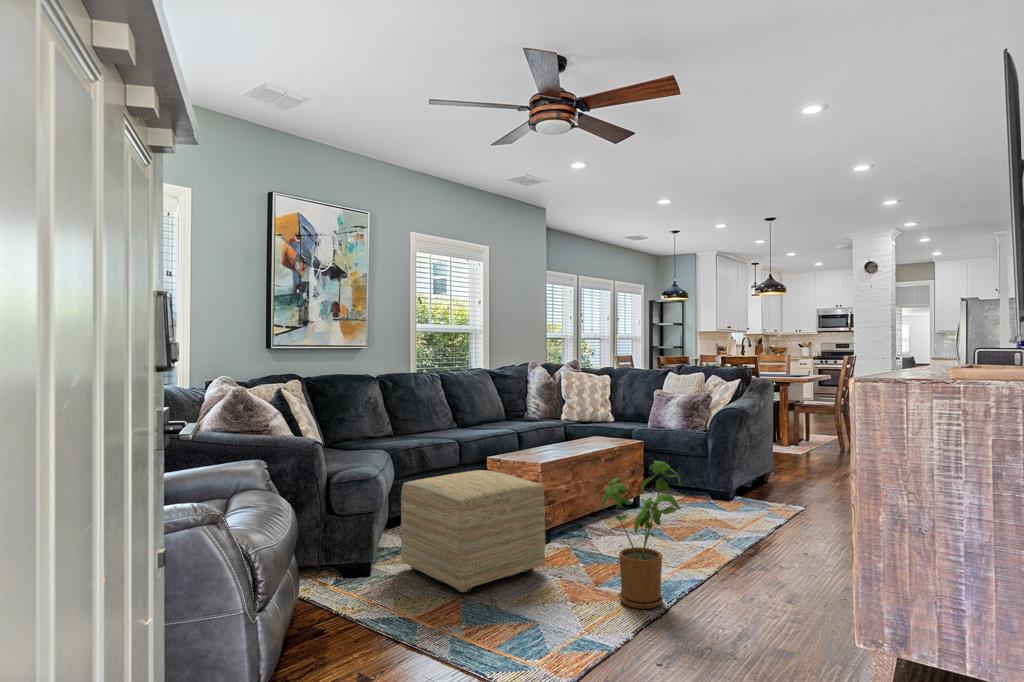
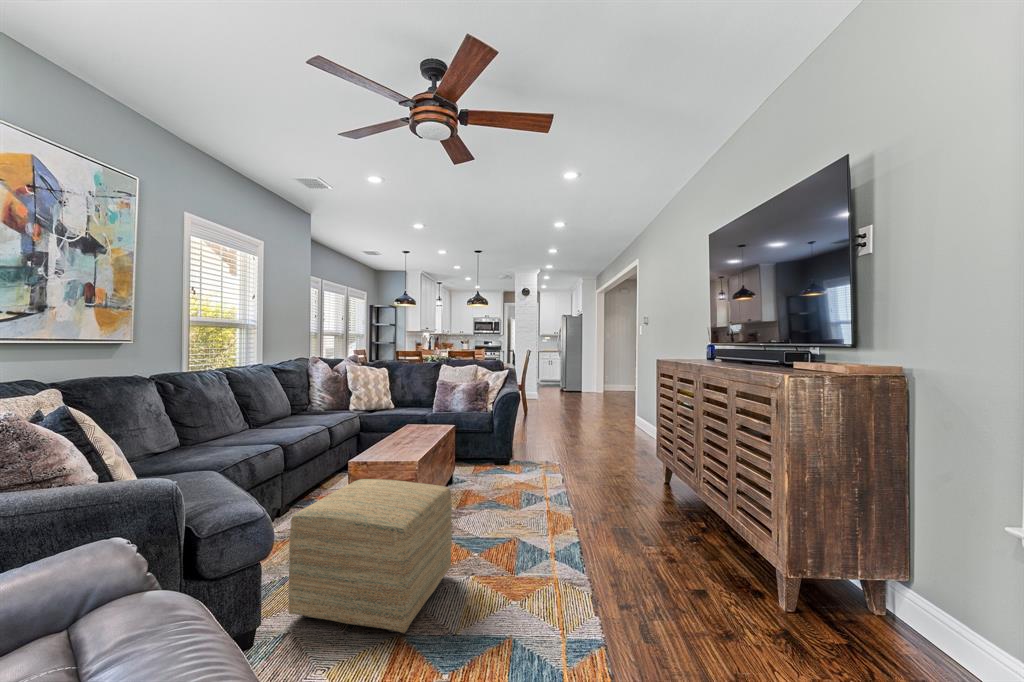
house plant: present [601,461,681,609] -> none [524,452,608,591]

